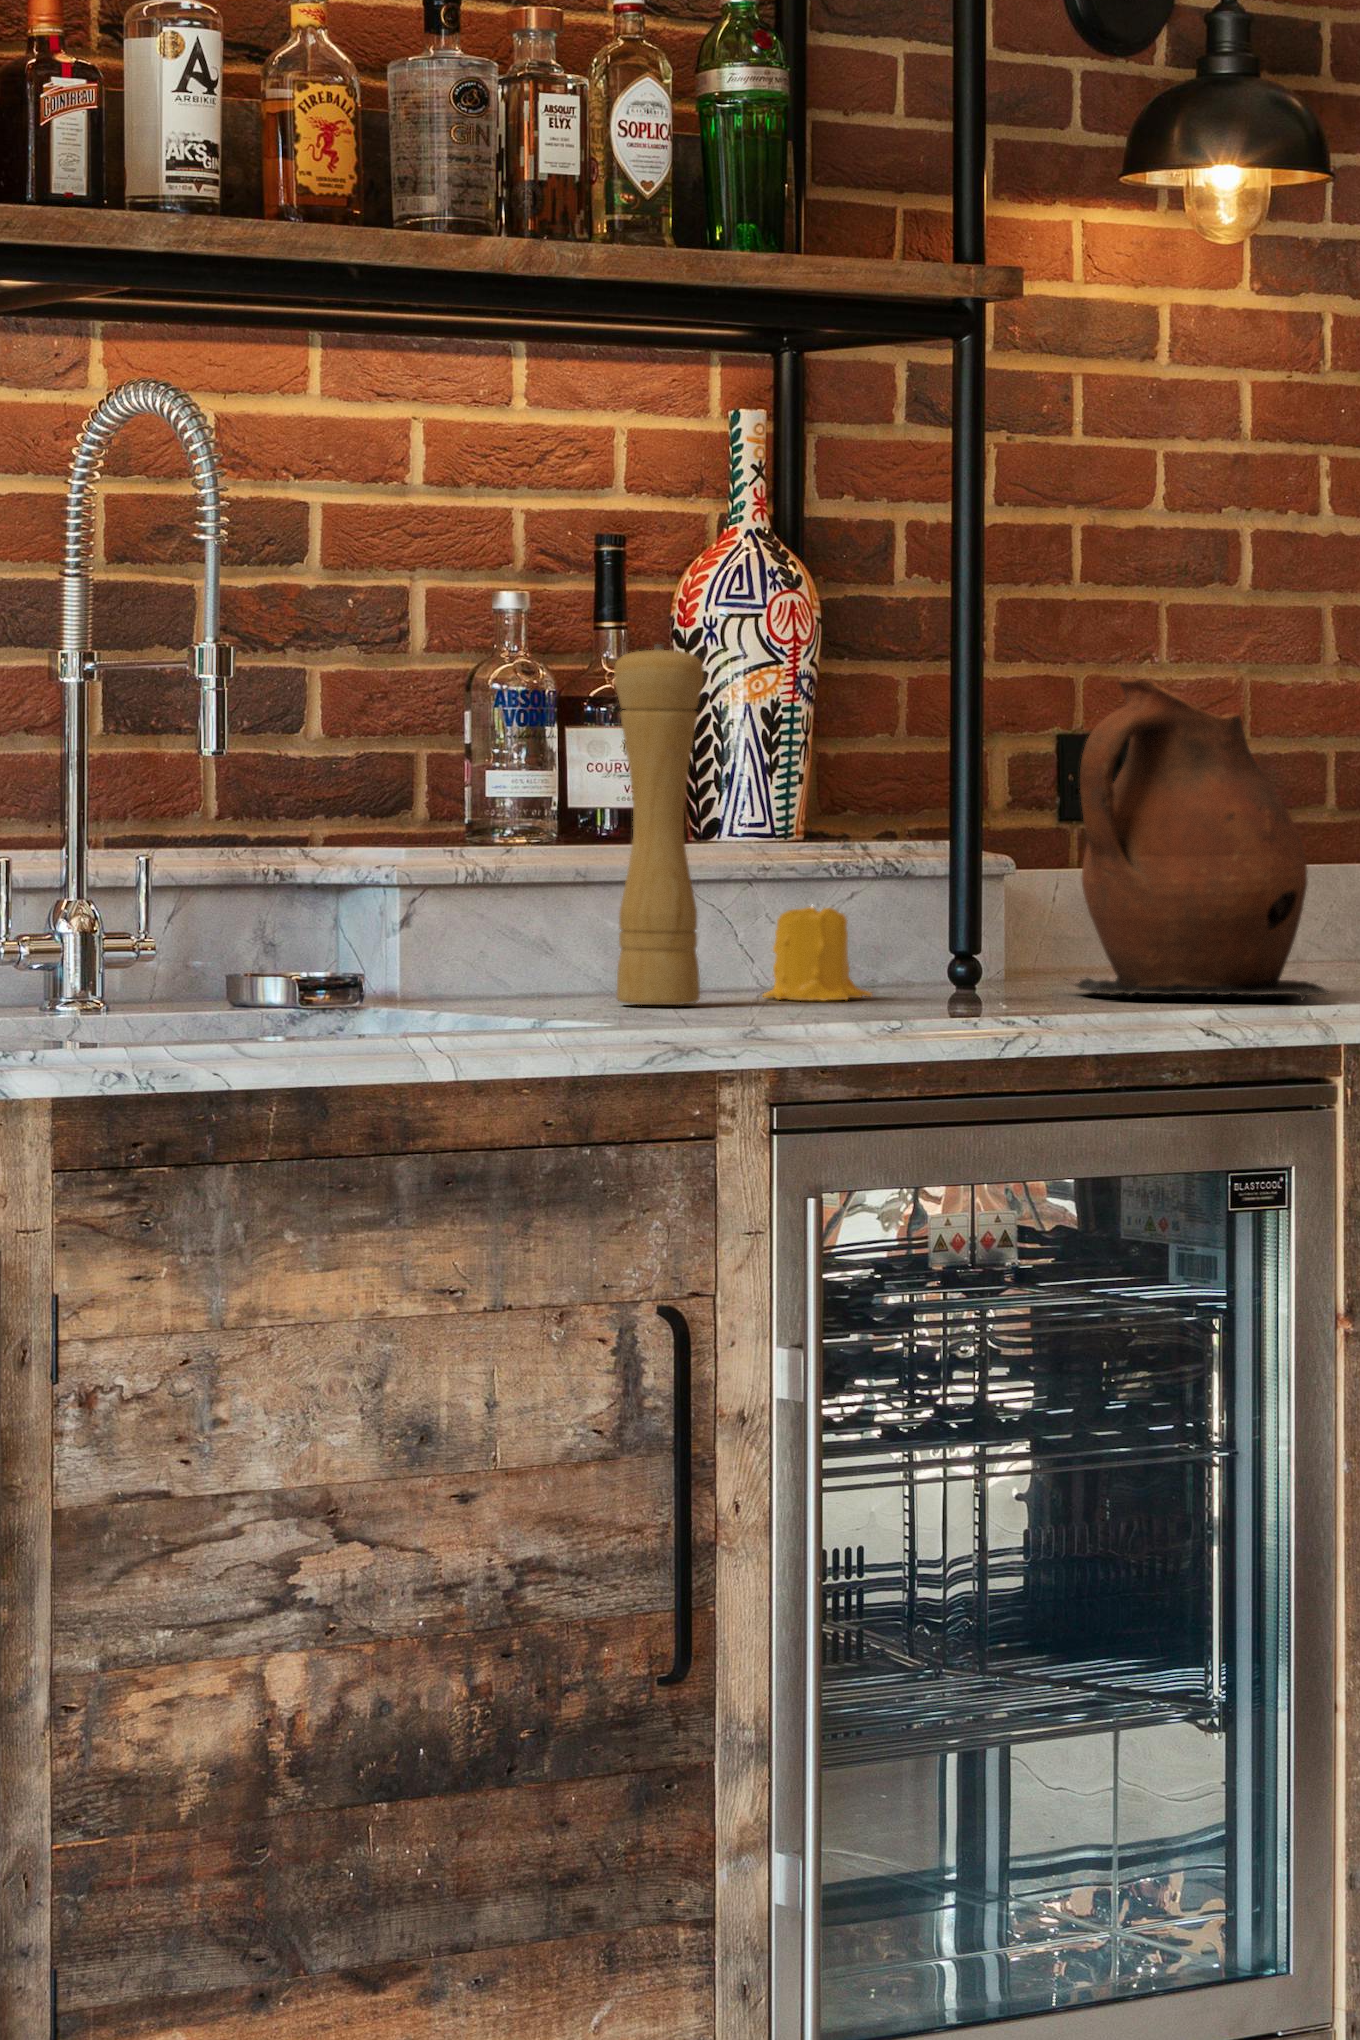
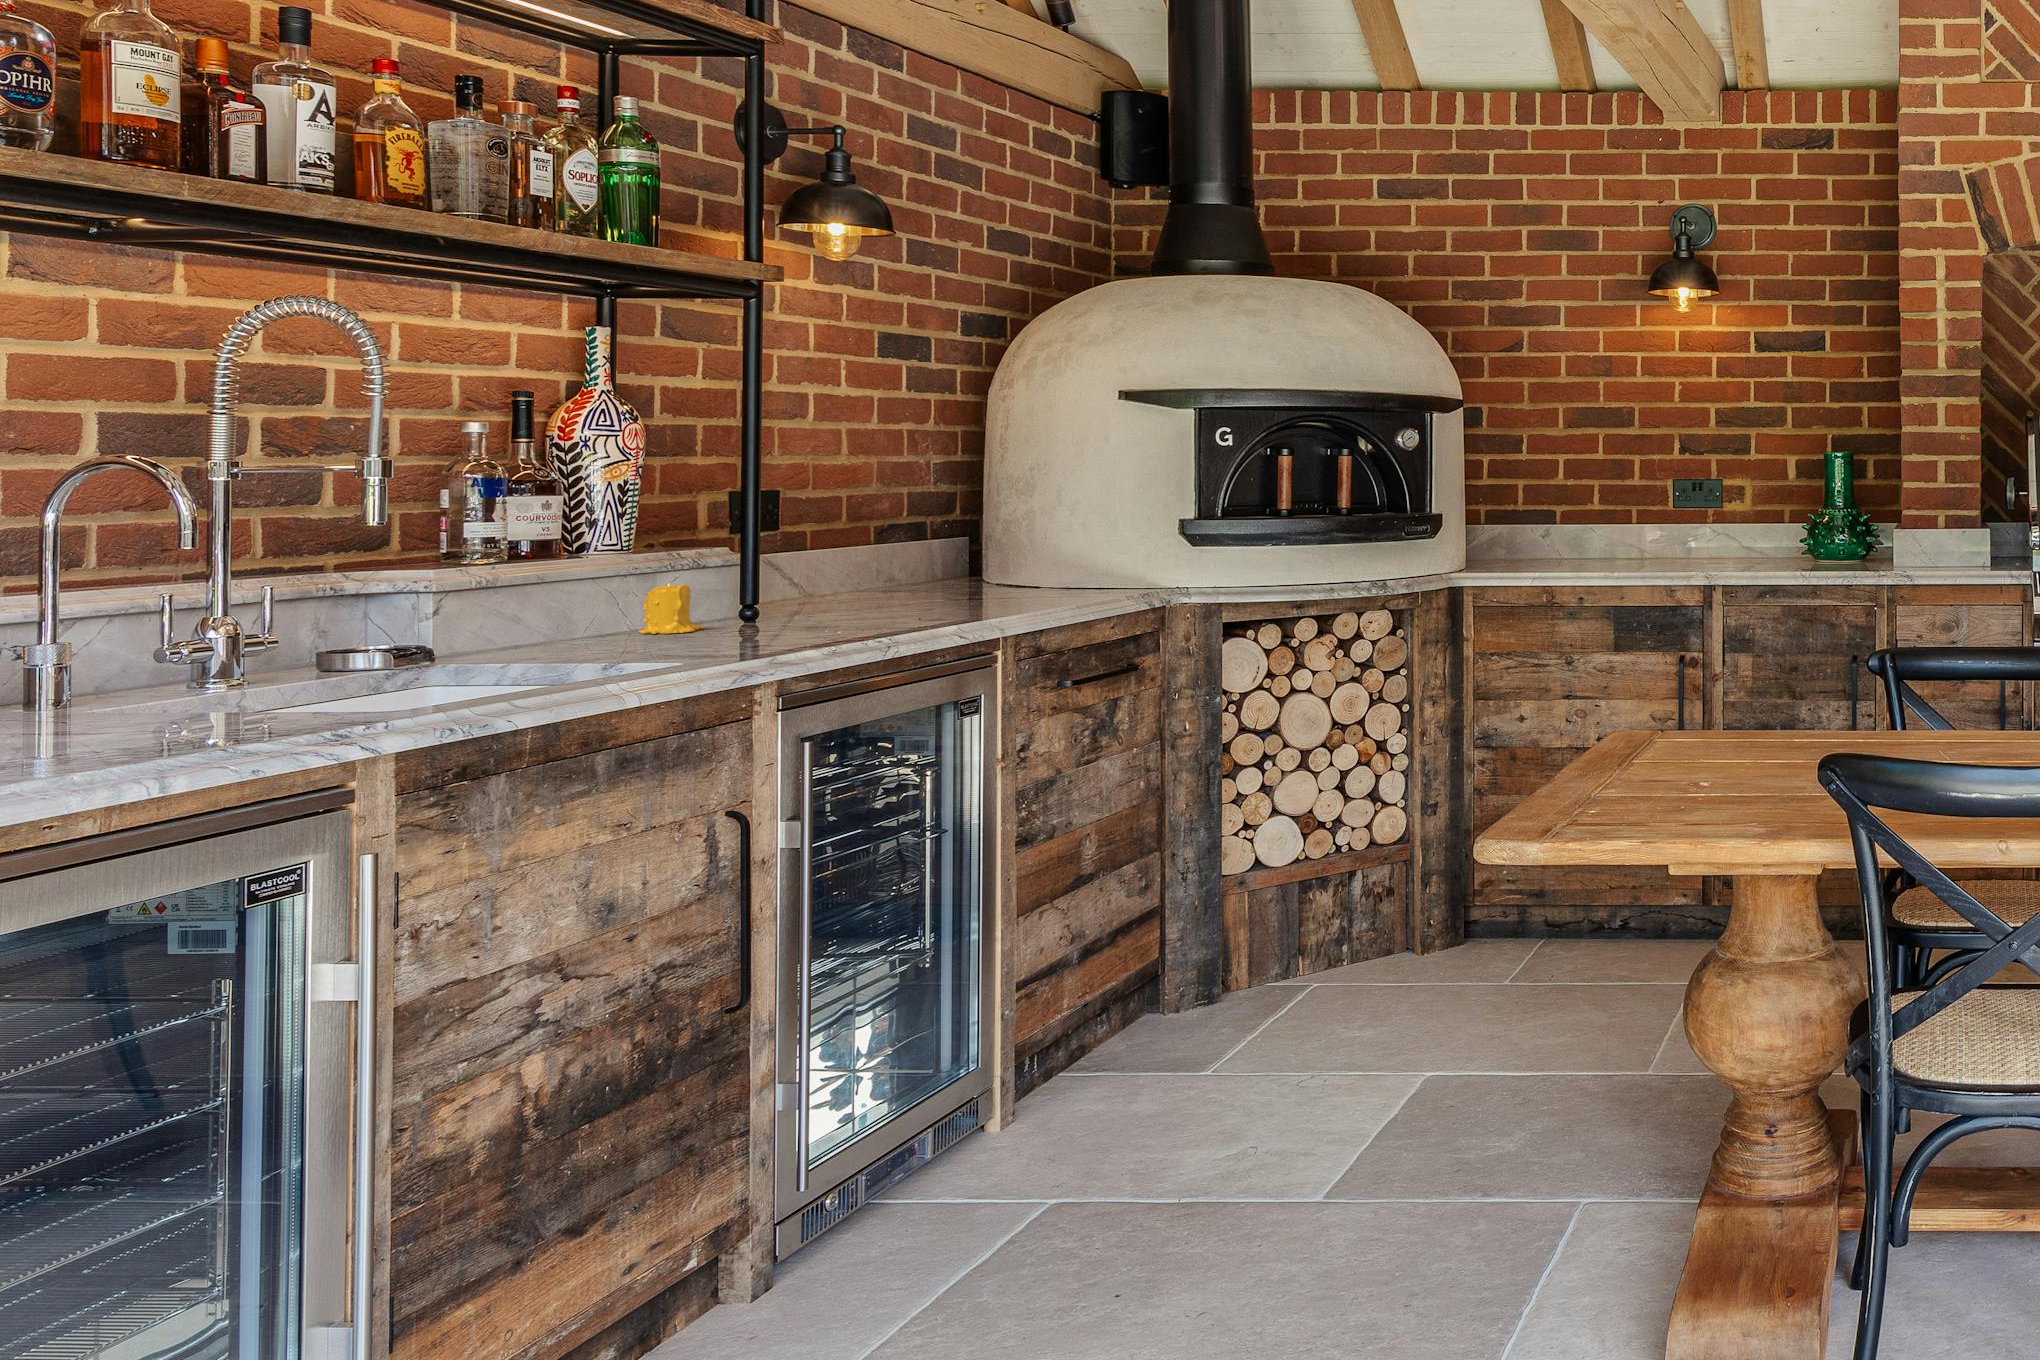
pepper mill: present [614,644,704,1005] -> none [572,450,631,644]
ceramic pitcher: present [1064,678,1329,1002] -> none [781,464,941,618]

